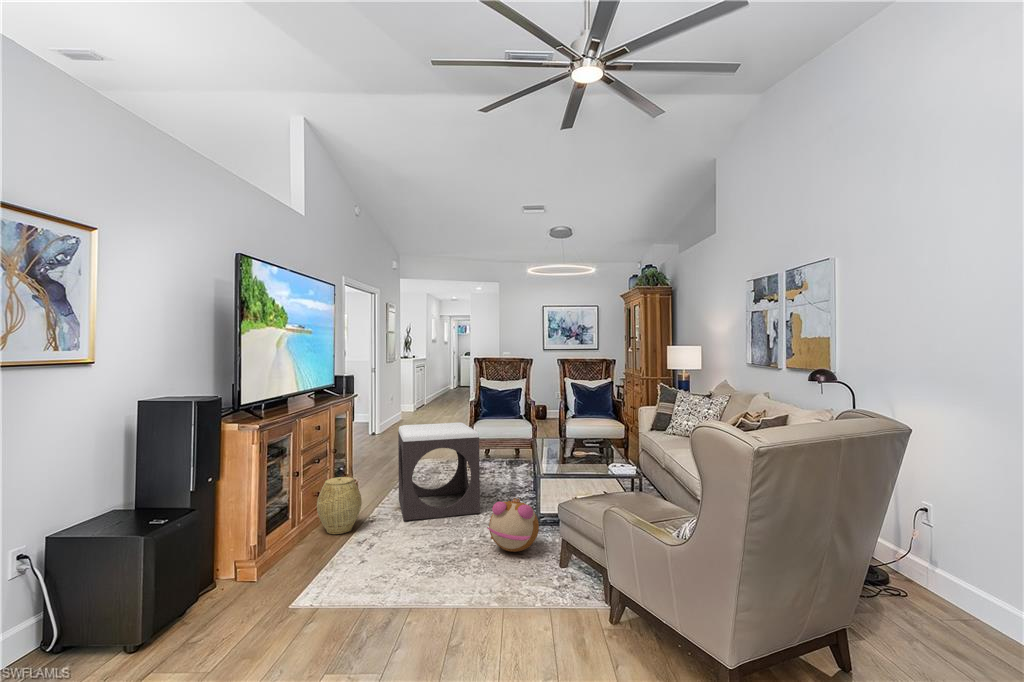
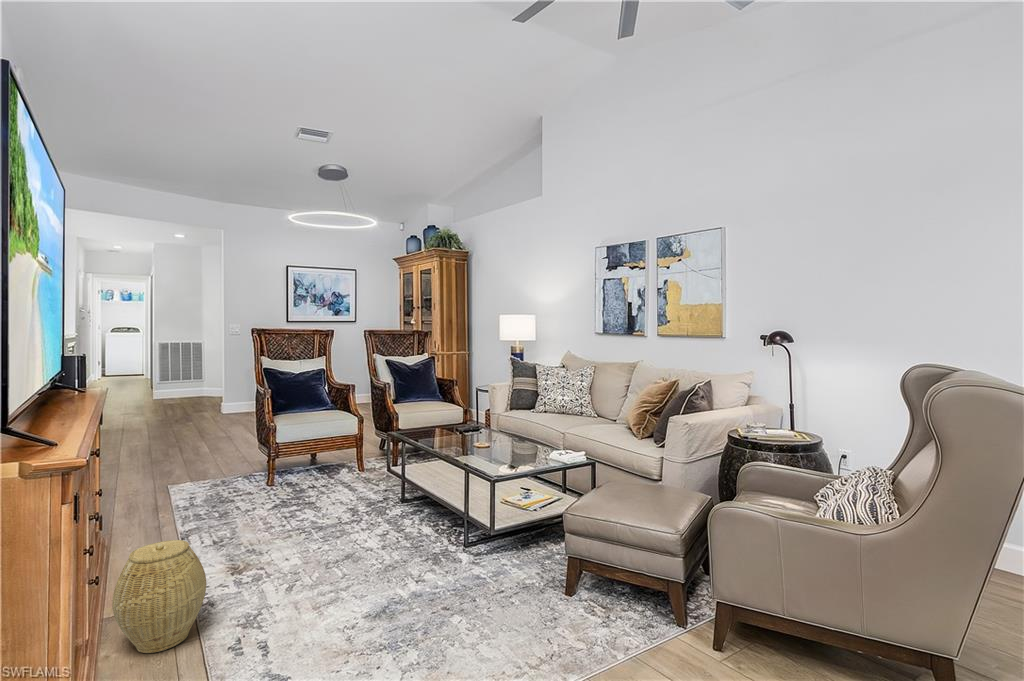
footstool: present [398,422,480,520] -> none [209,422,375,588]
plush toy: present [487,498,539,552] -> none [448,512,521,585]

